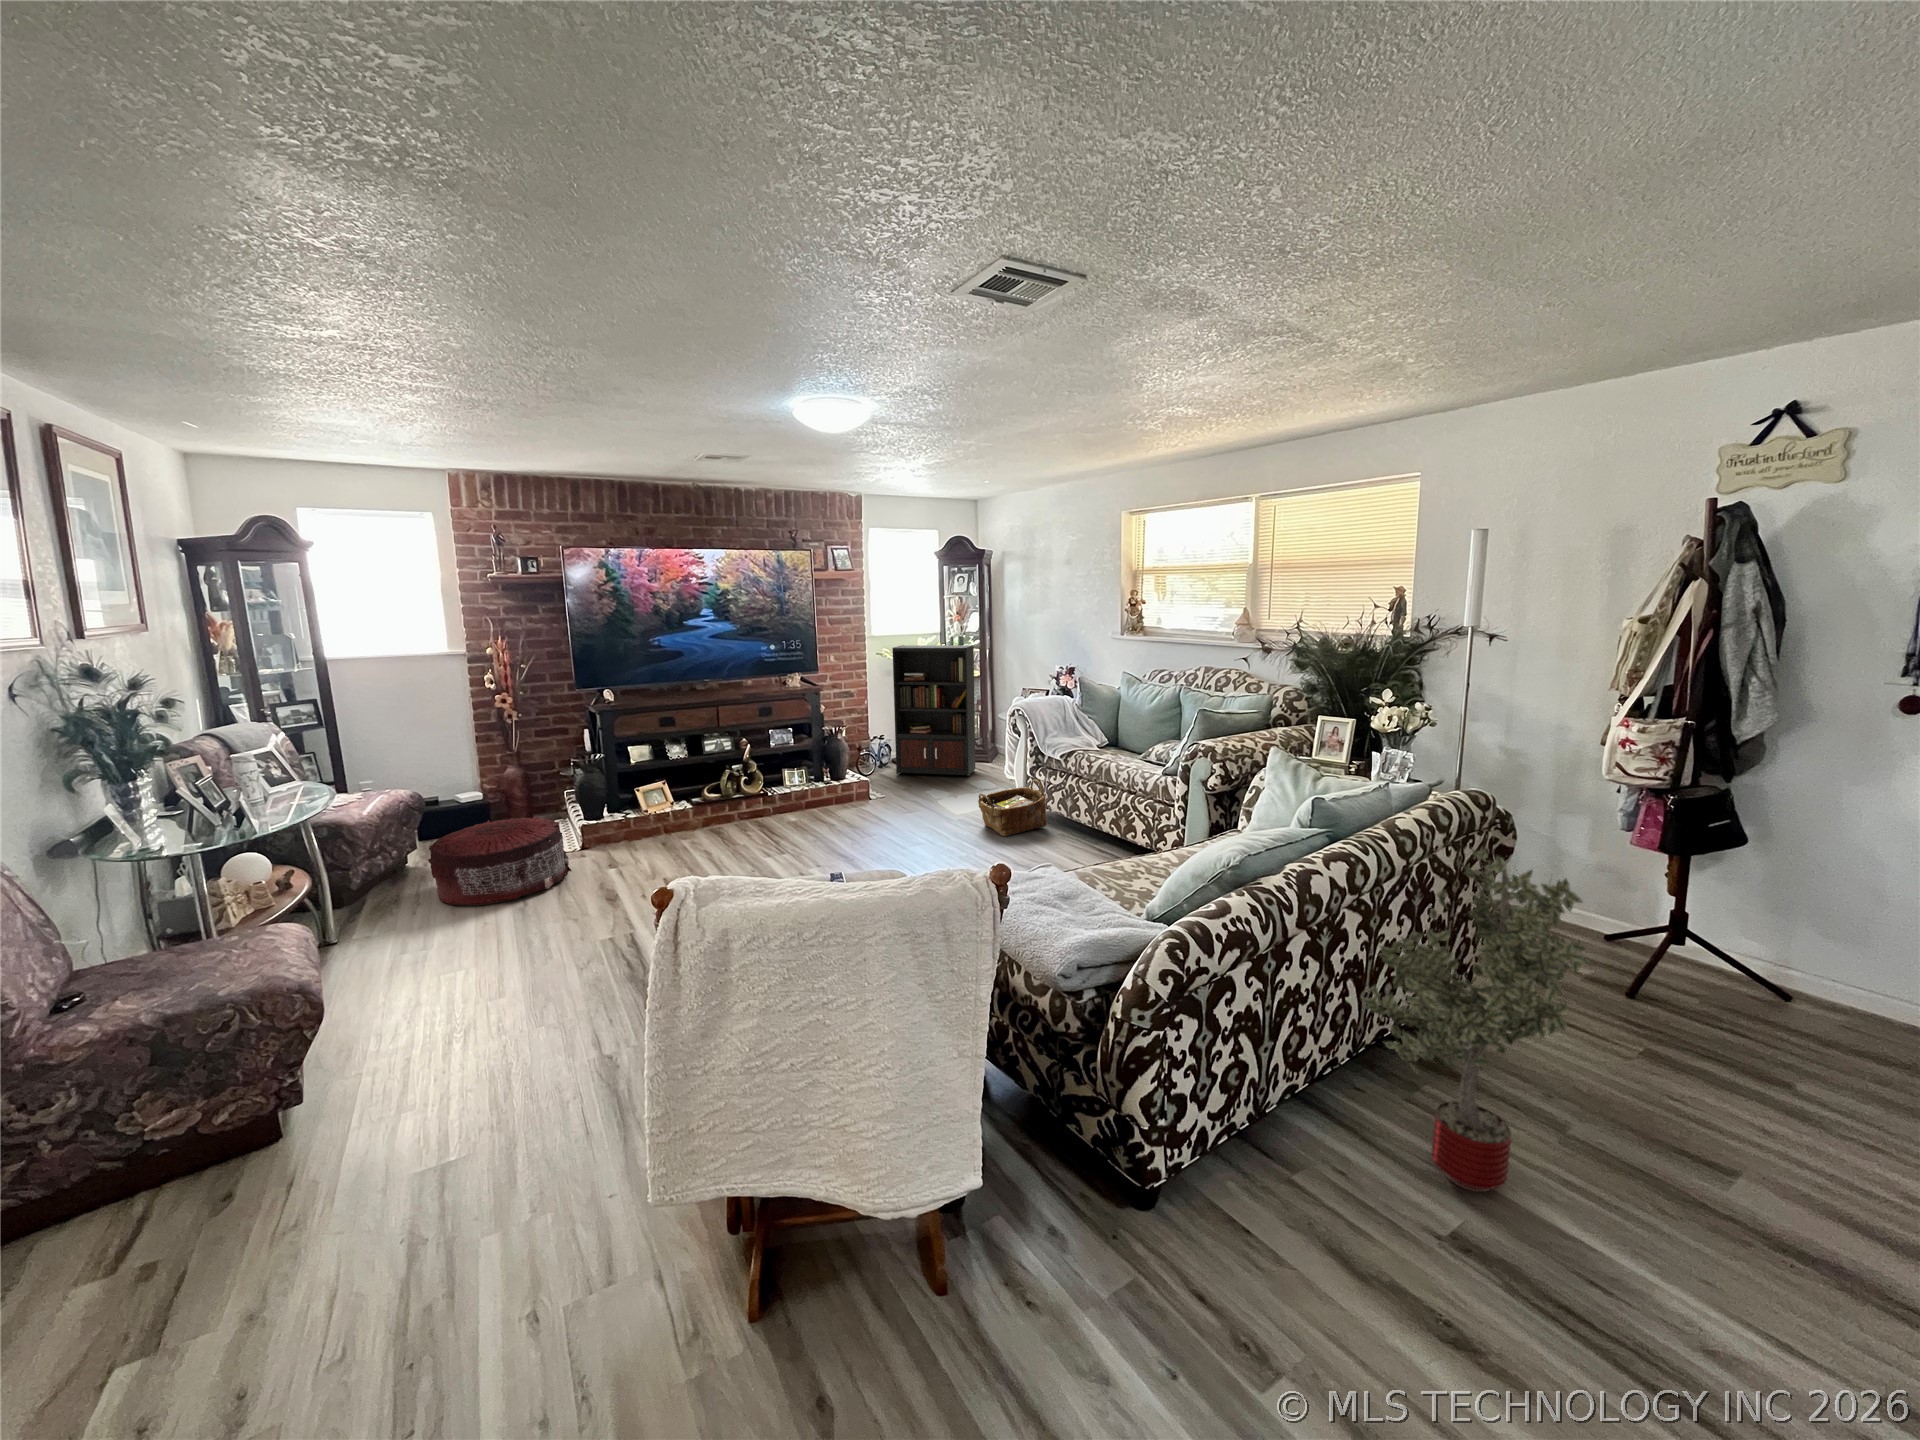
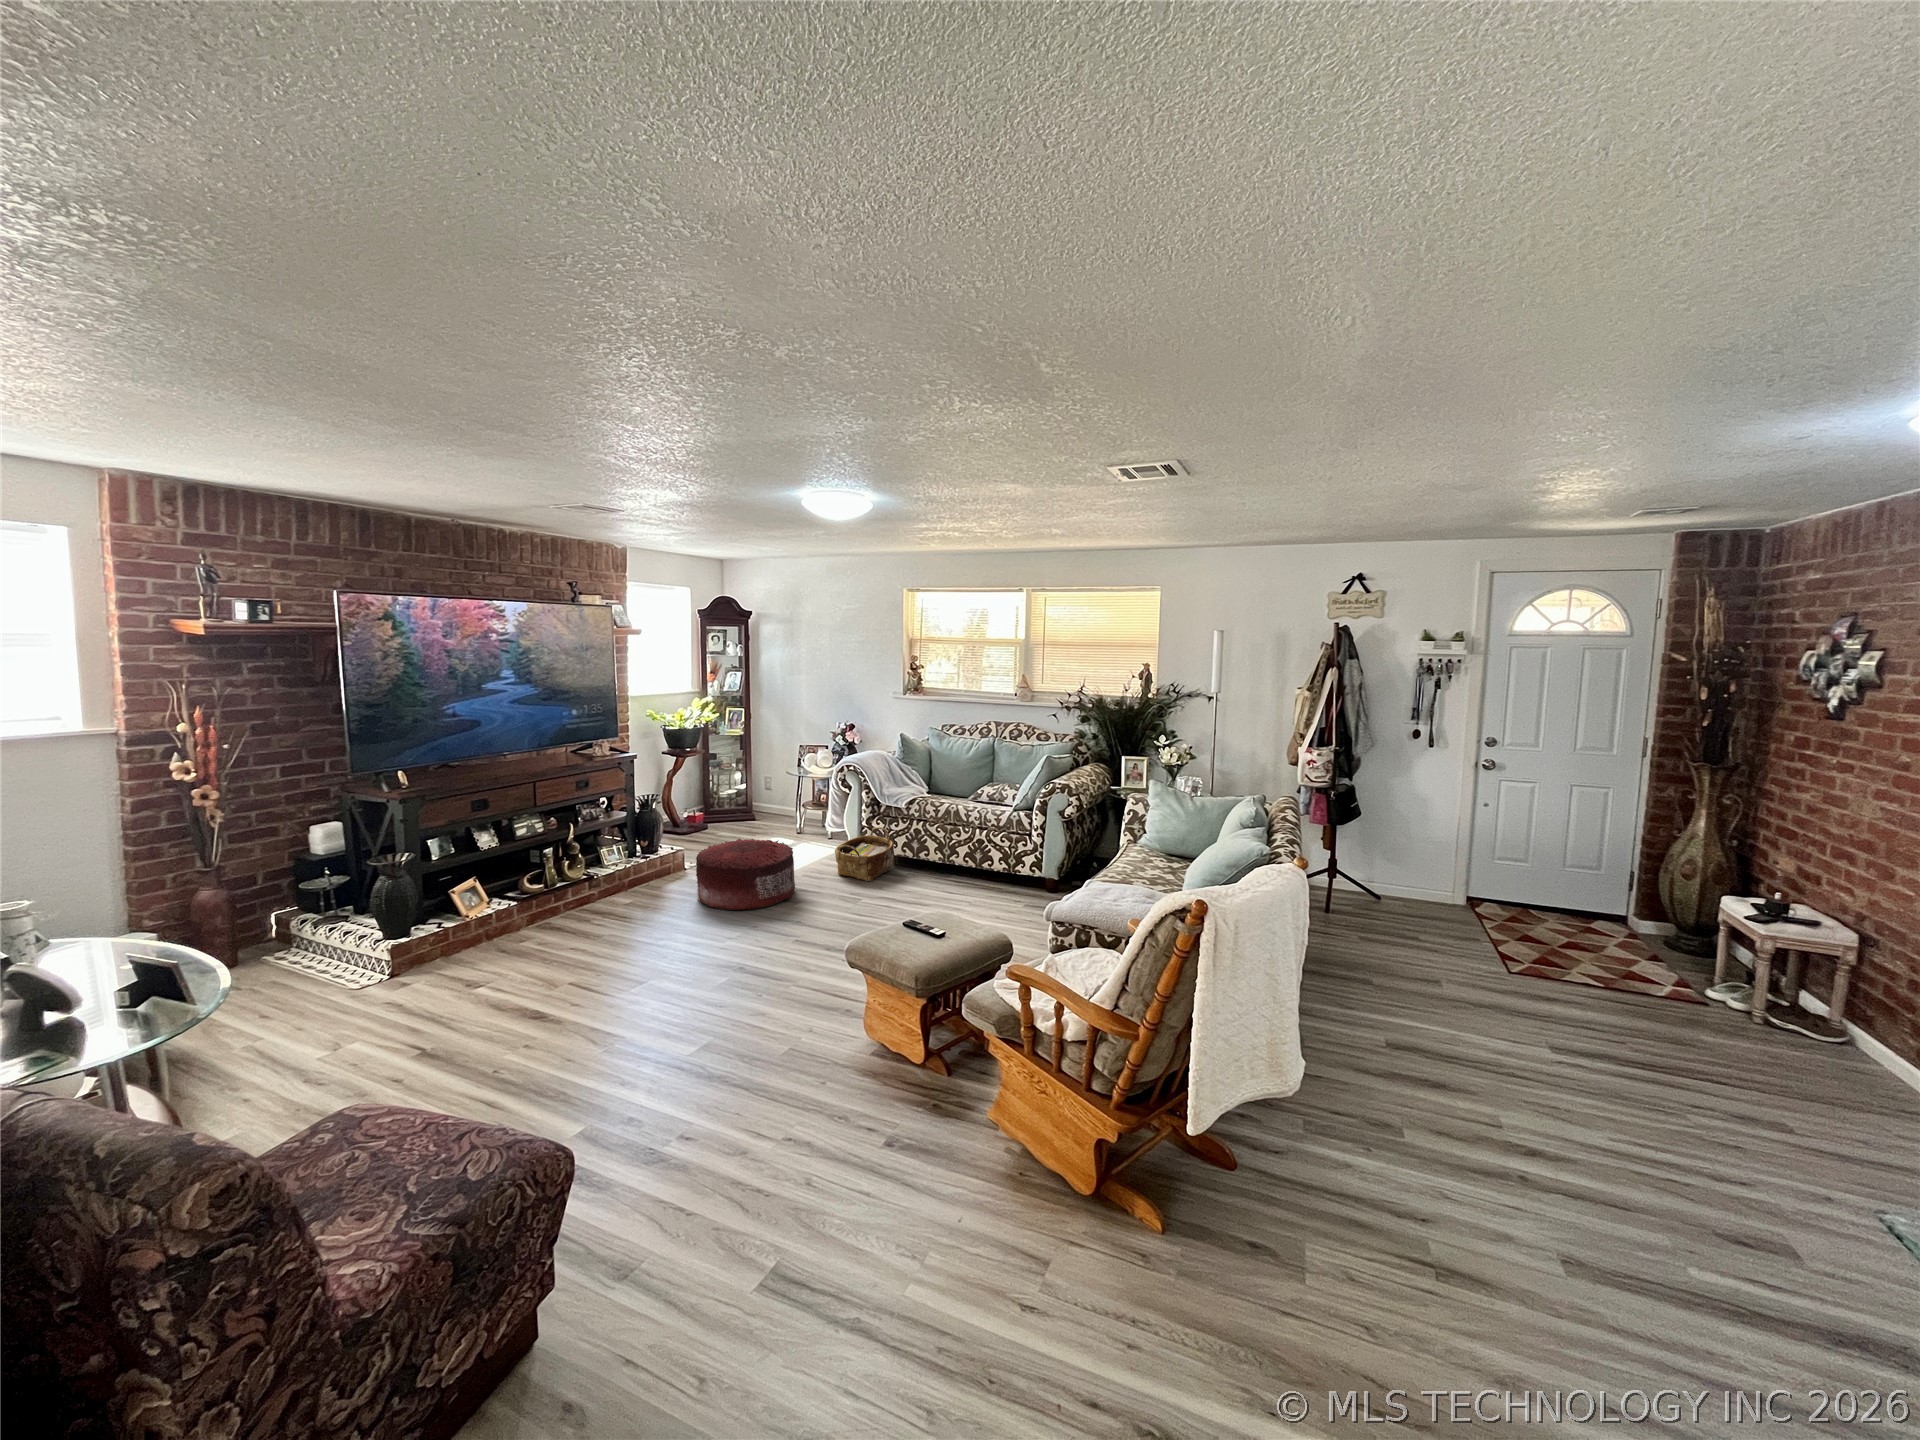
bookcase: present [892,645,1001,776] -> none [675,705,771,840]
pouf: present [428,816,571,906] -> present [696,838,795,910]
potted tree: present [1362,849,1591,1192] -> none [1305,824,1417,1015]

